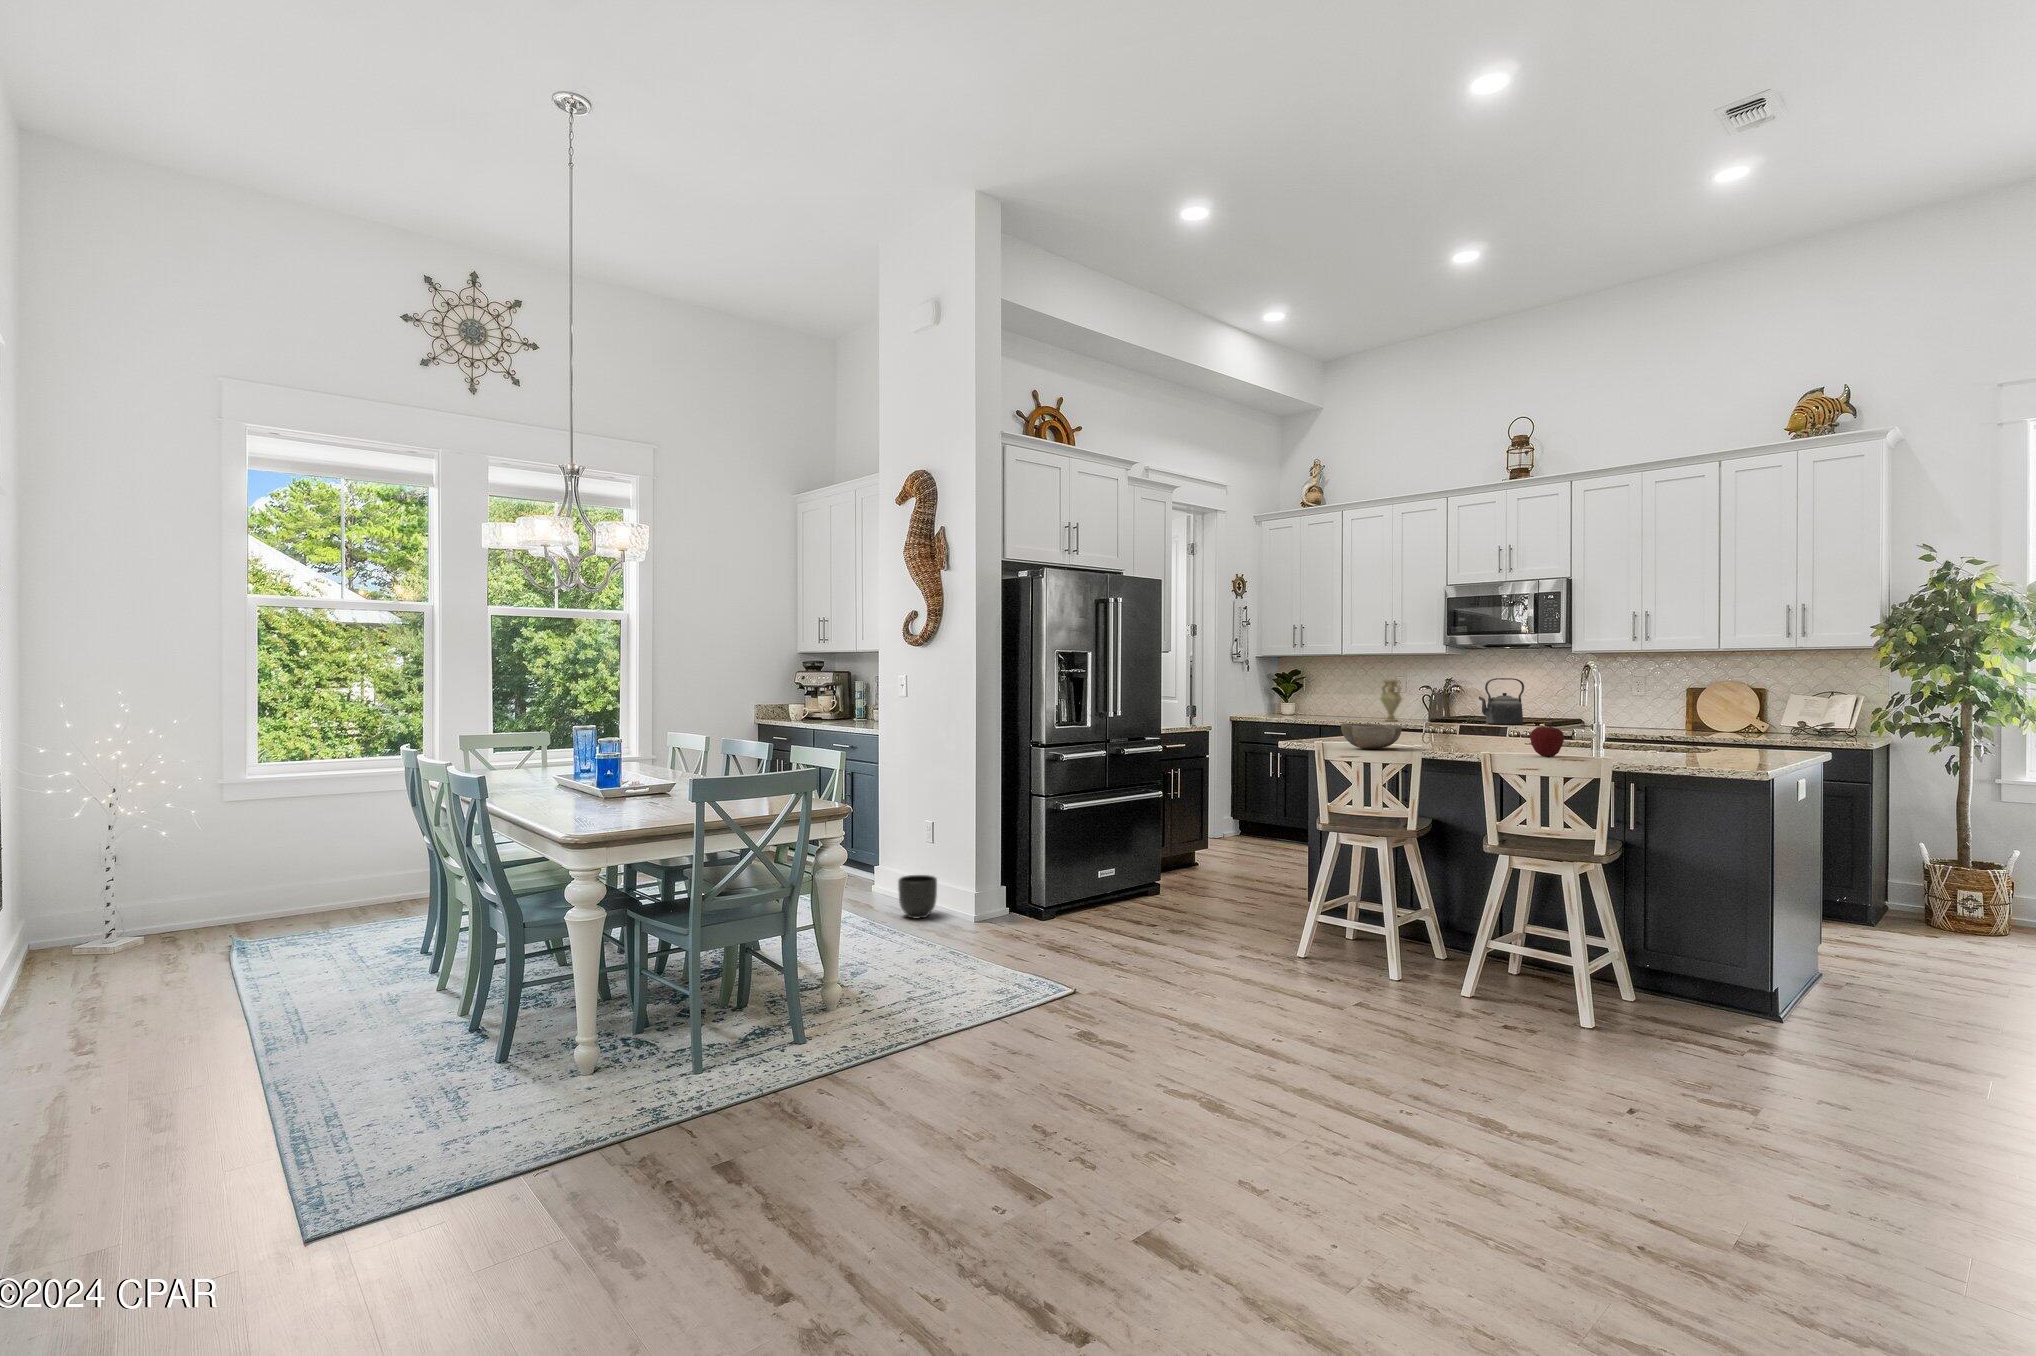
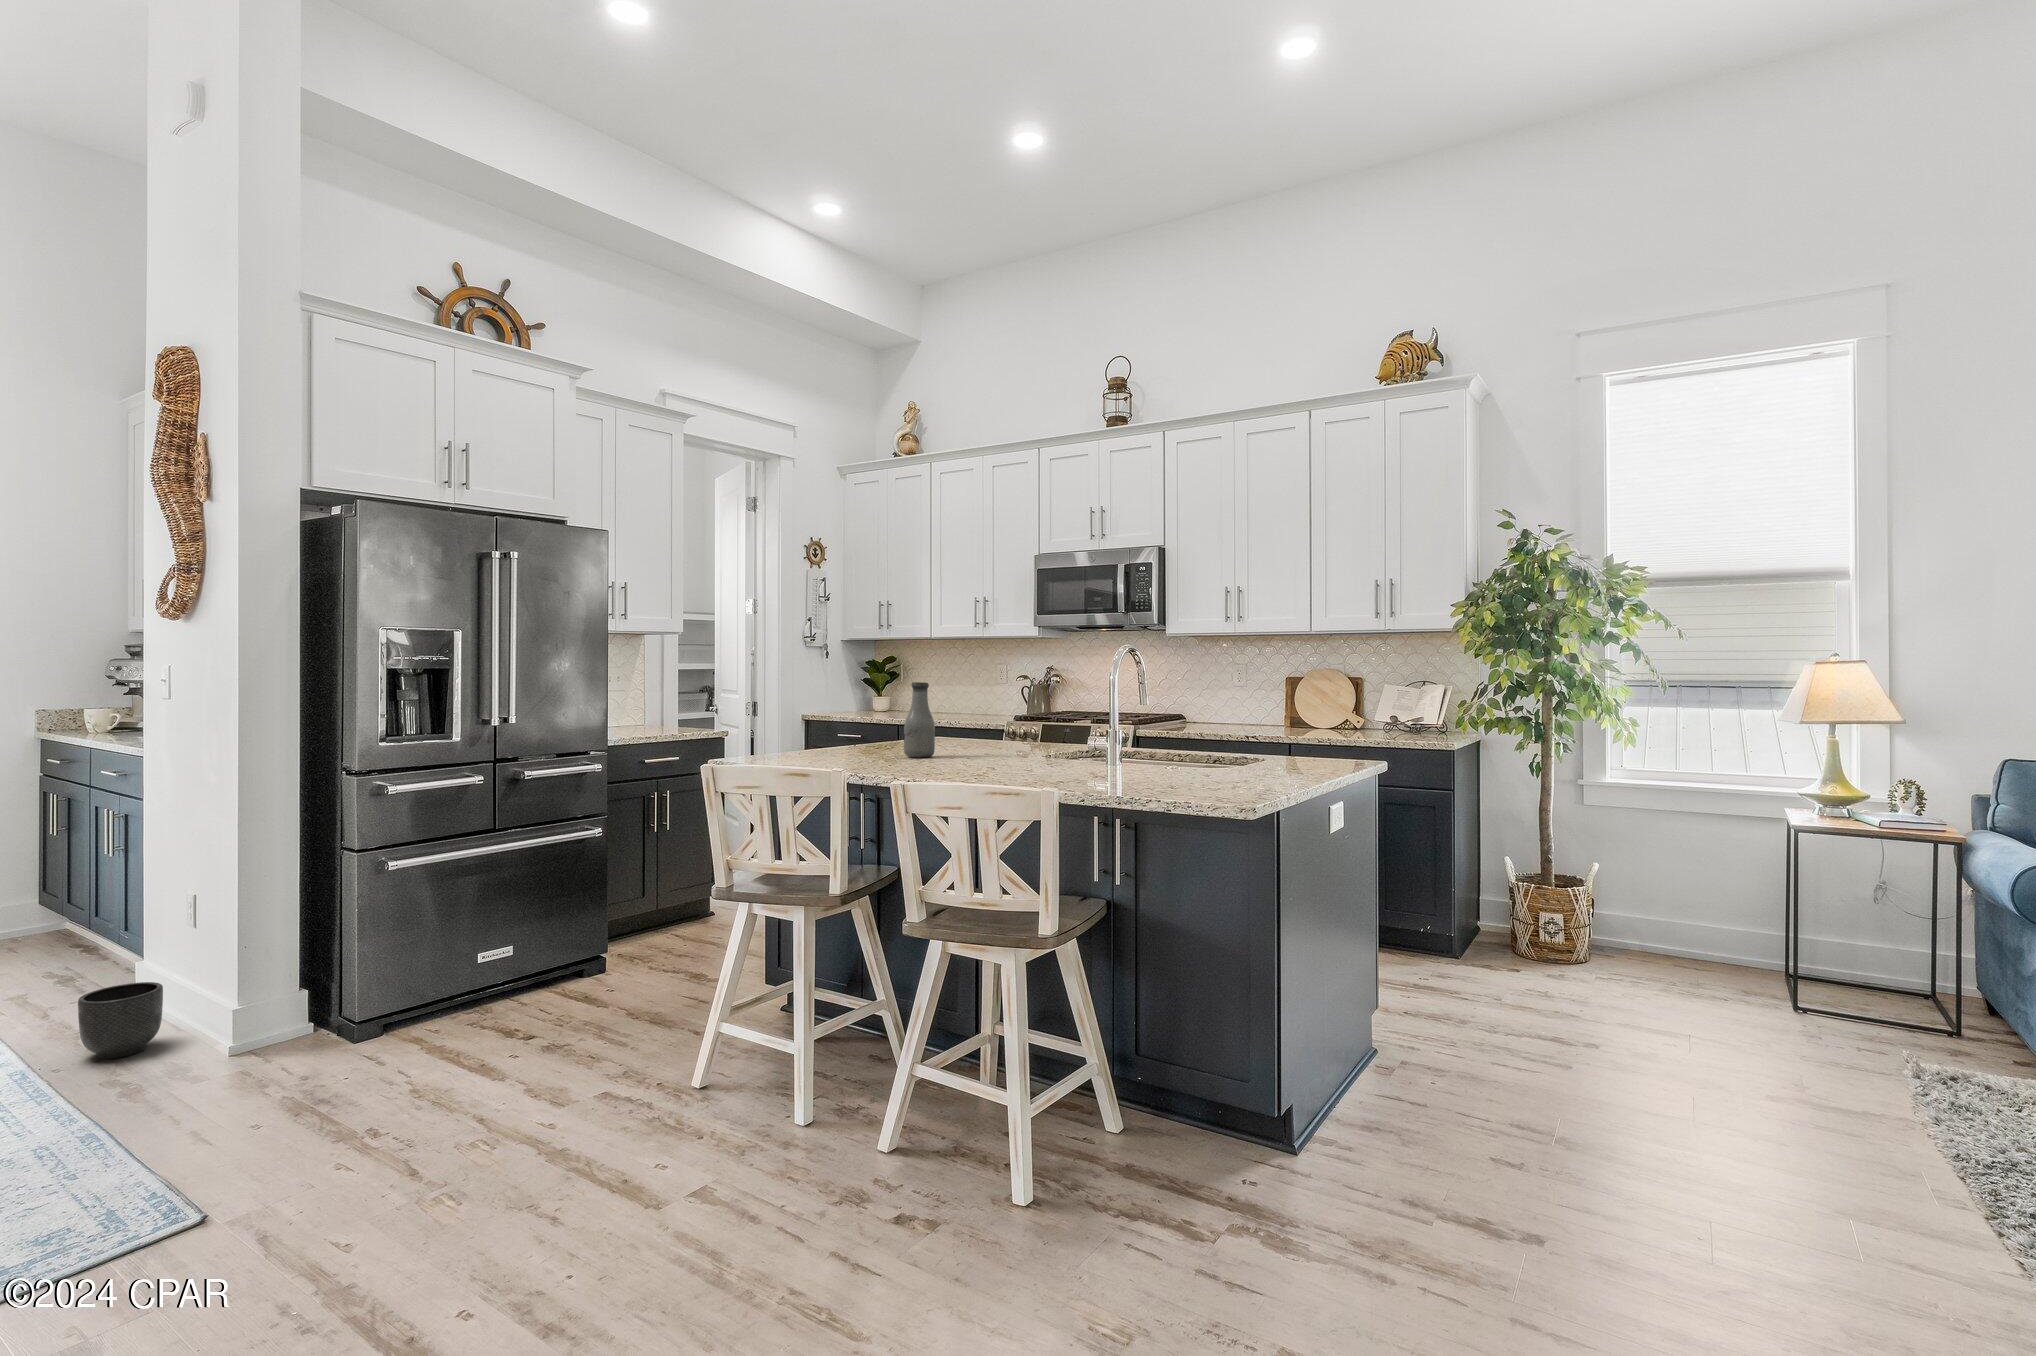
kettle: present [1479,678,1524,725] -> none [1068,667,1119,723]
vase: present [1380,680,1402,721] -> none [974,669,999,719]
bottle: none [1431,690,1455,743] -> present [904,682,935,758]
bowl: present [1341,724,1402,749] -> none [727,734,816,772]
apple: present [1530,727,1564,757] -> none [952,736,998,785]

